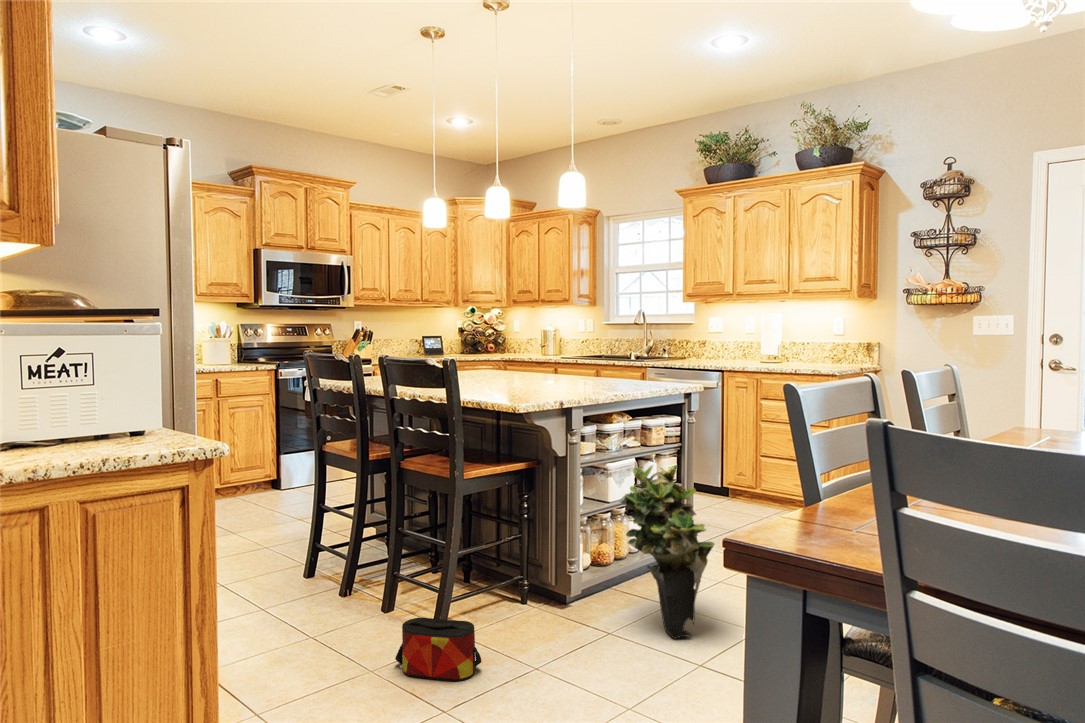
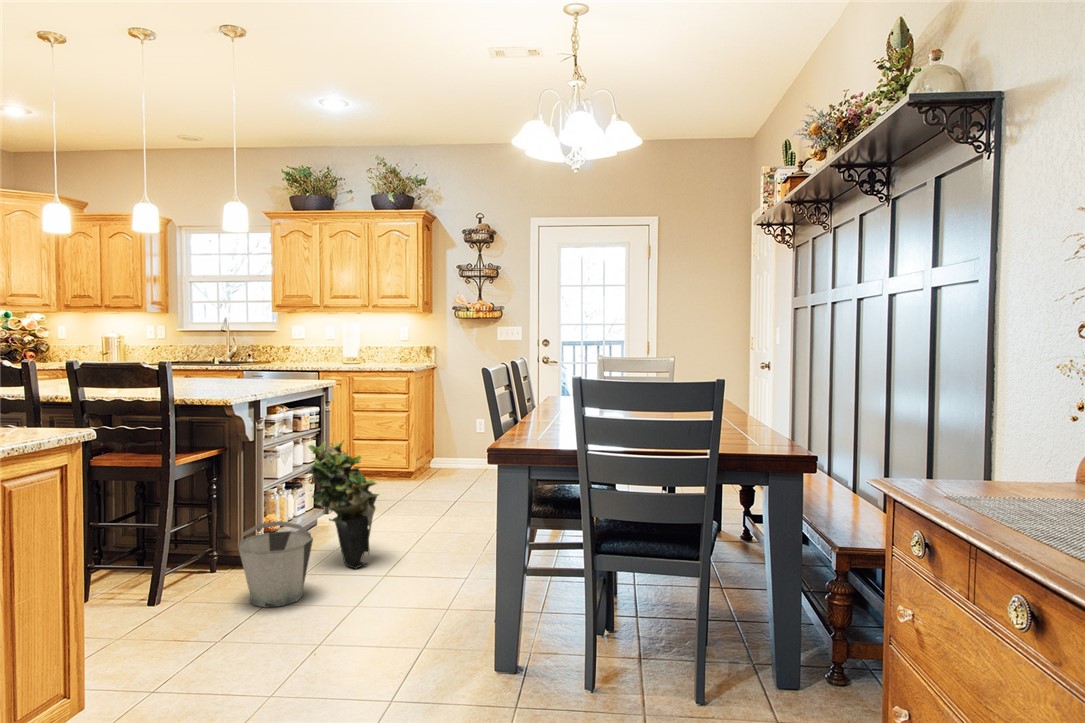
bucket: none [513,560,601,672] -> present [238,521,313,608]
bag: present [395,617,481,681] -> none [133,582,220,639]

